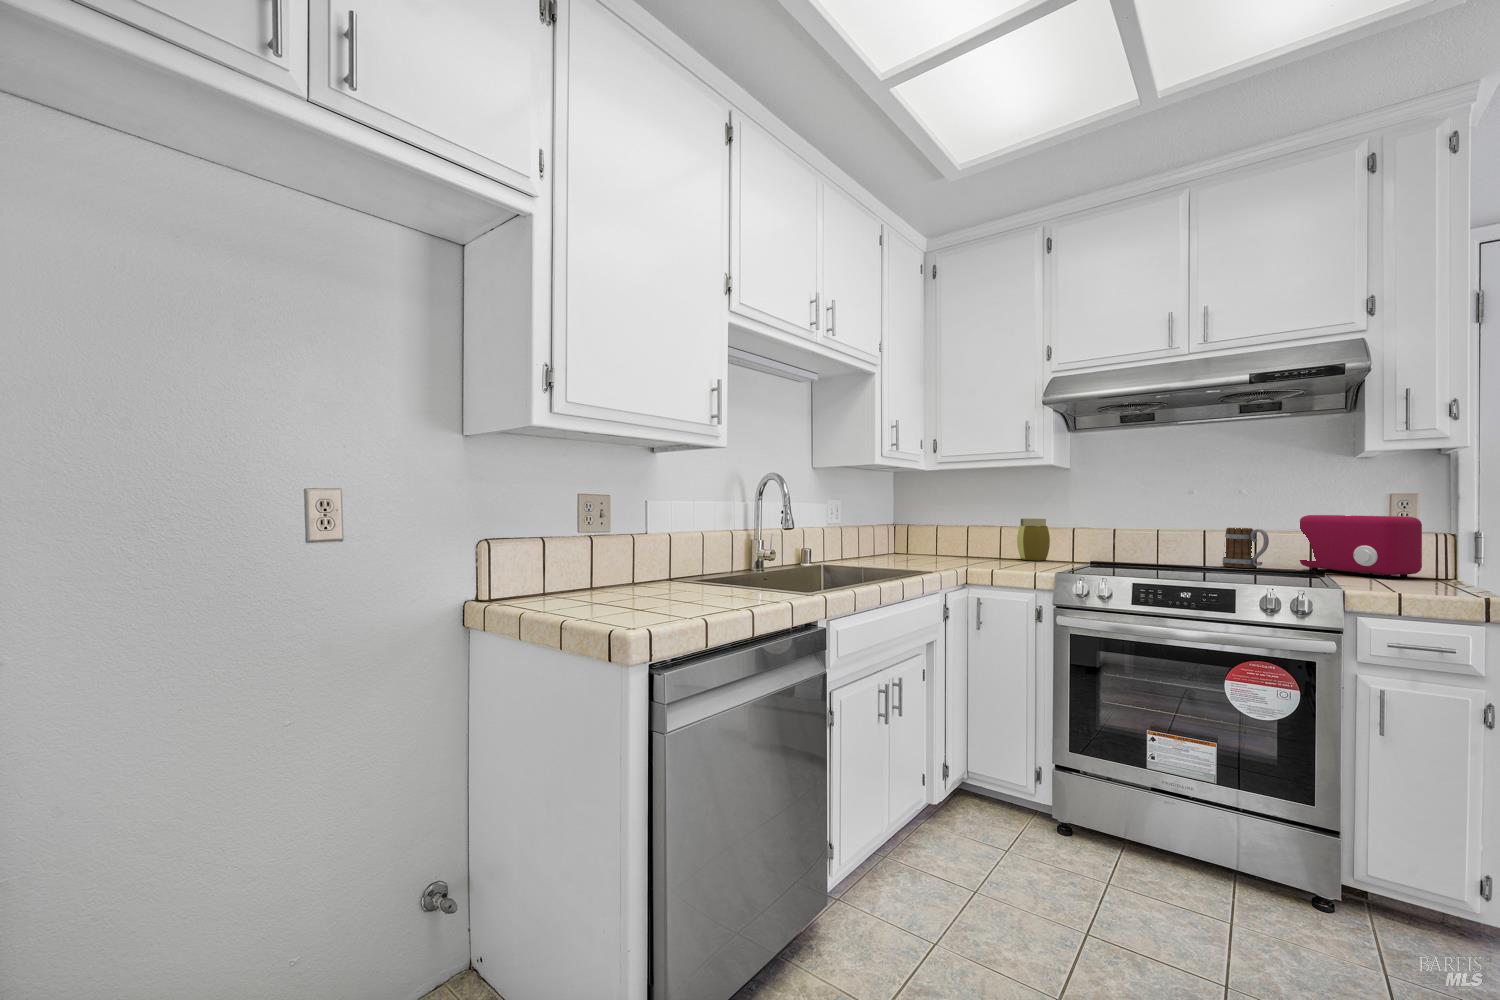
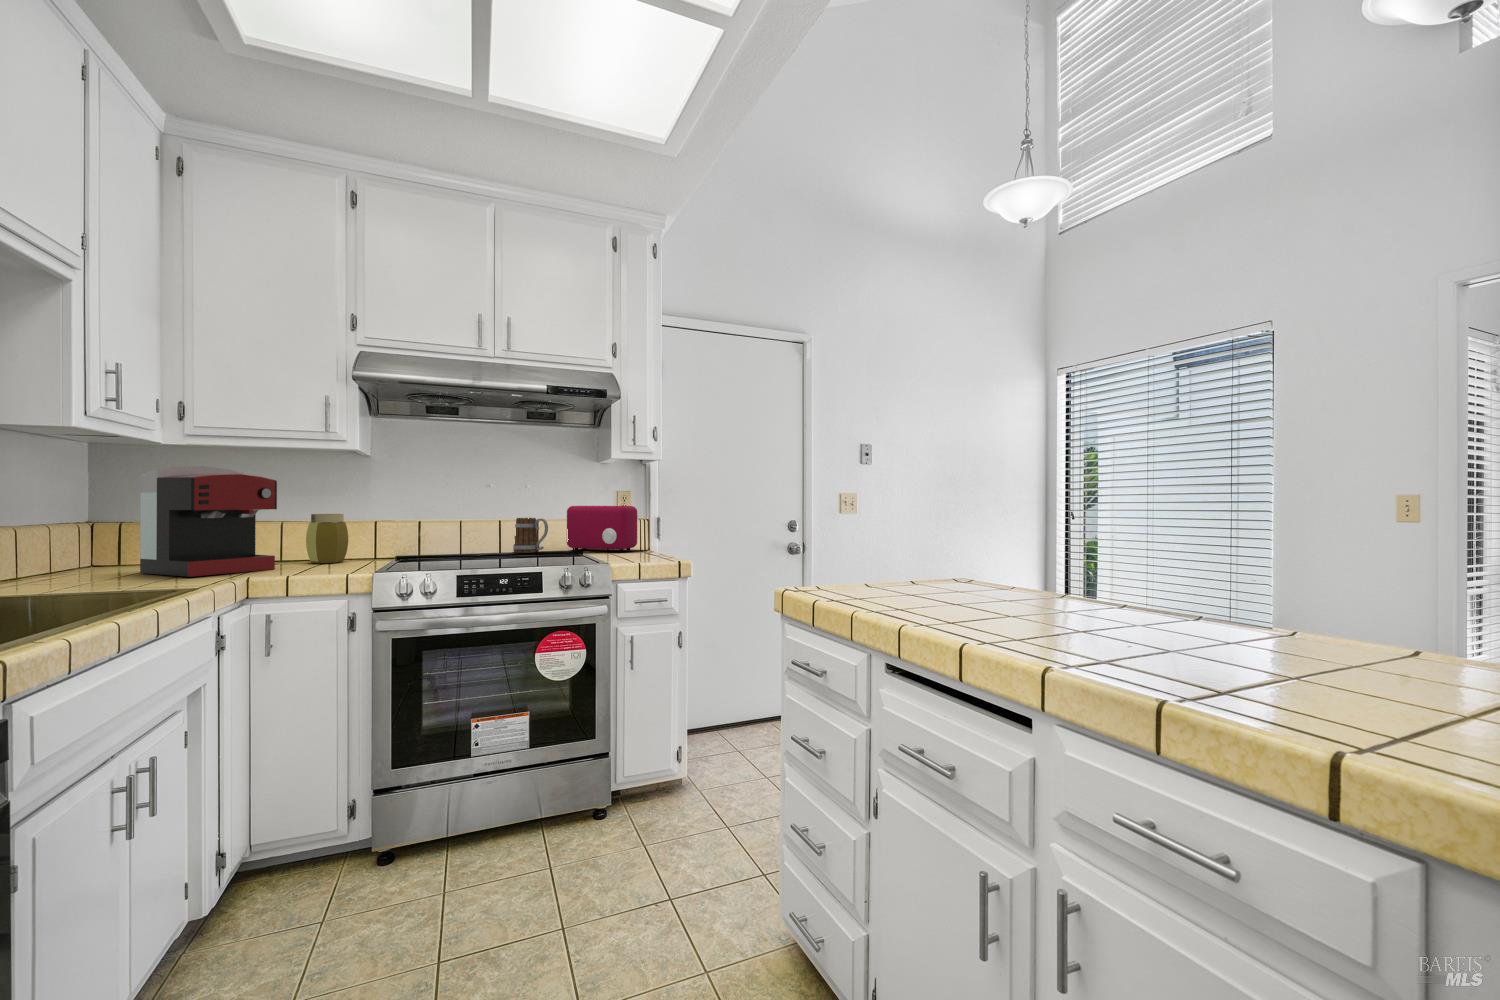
coffee maker: none [915,482,993,562] -> present [140,466,277,577]

